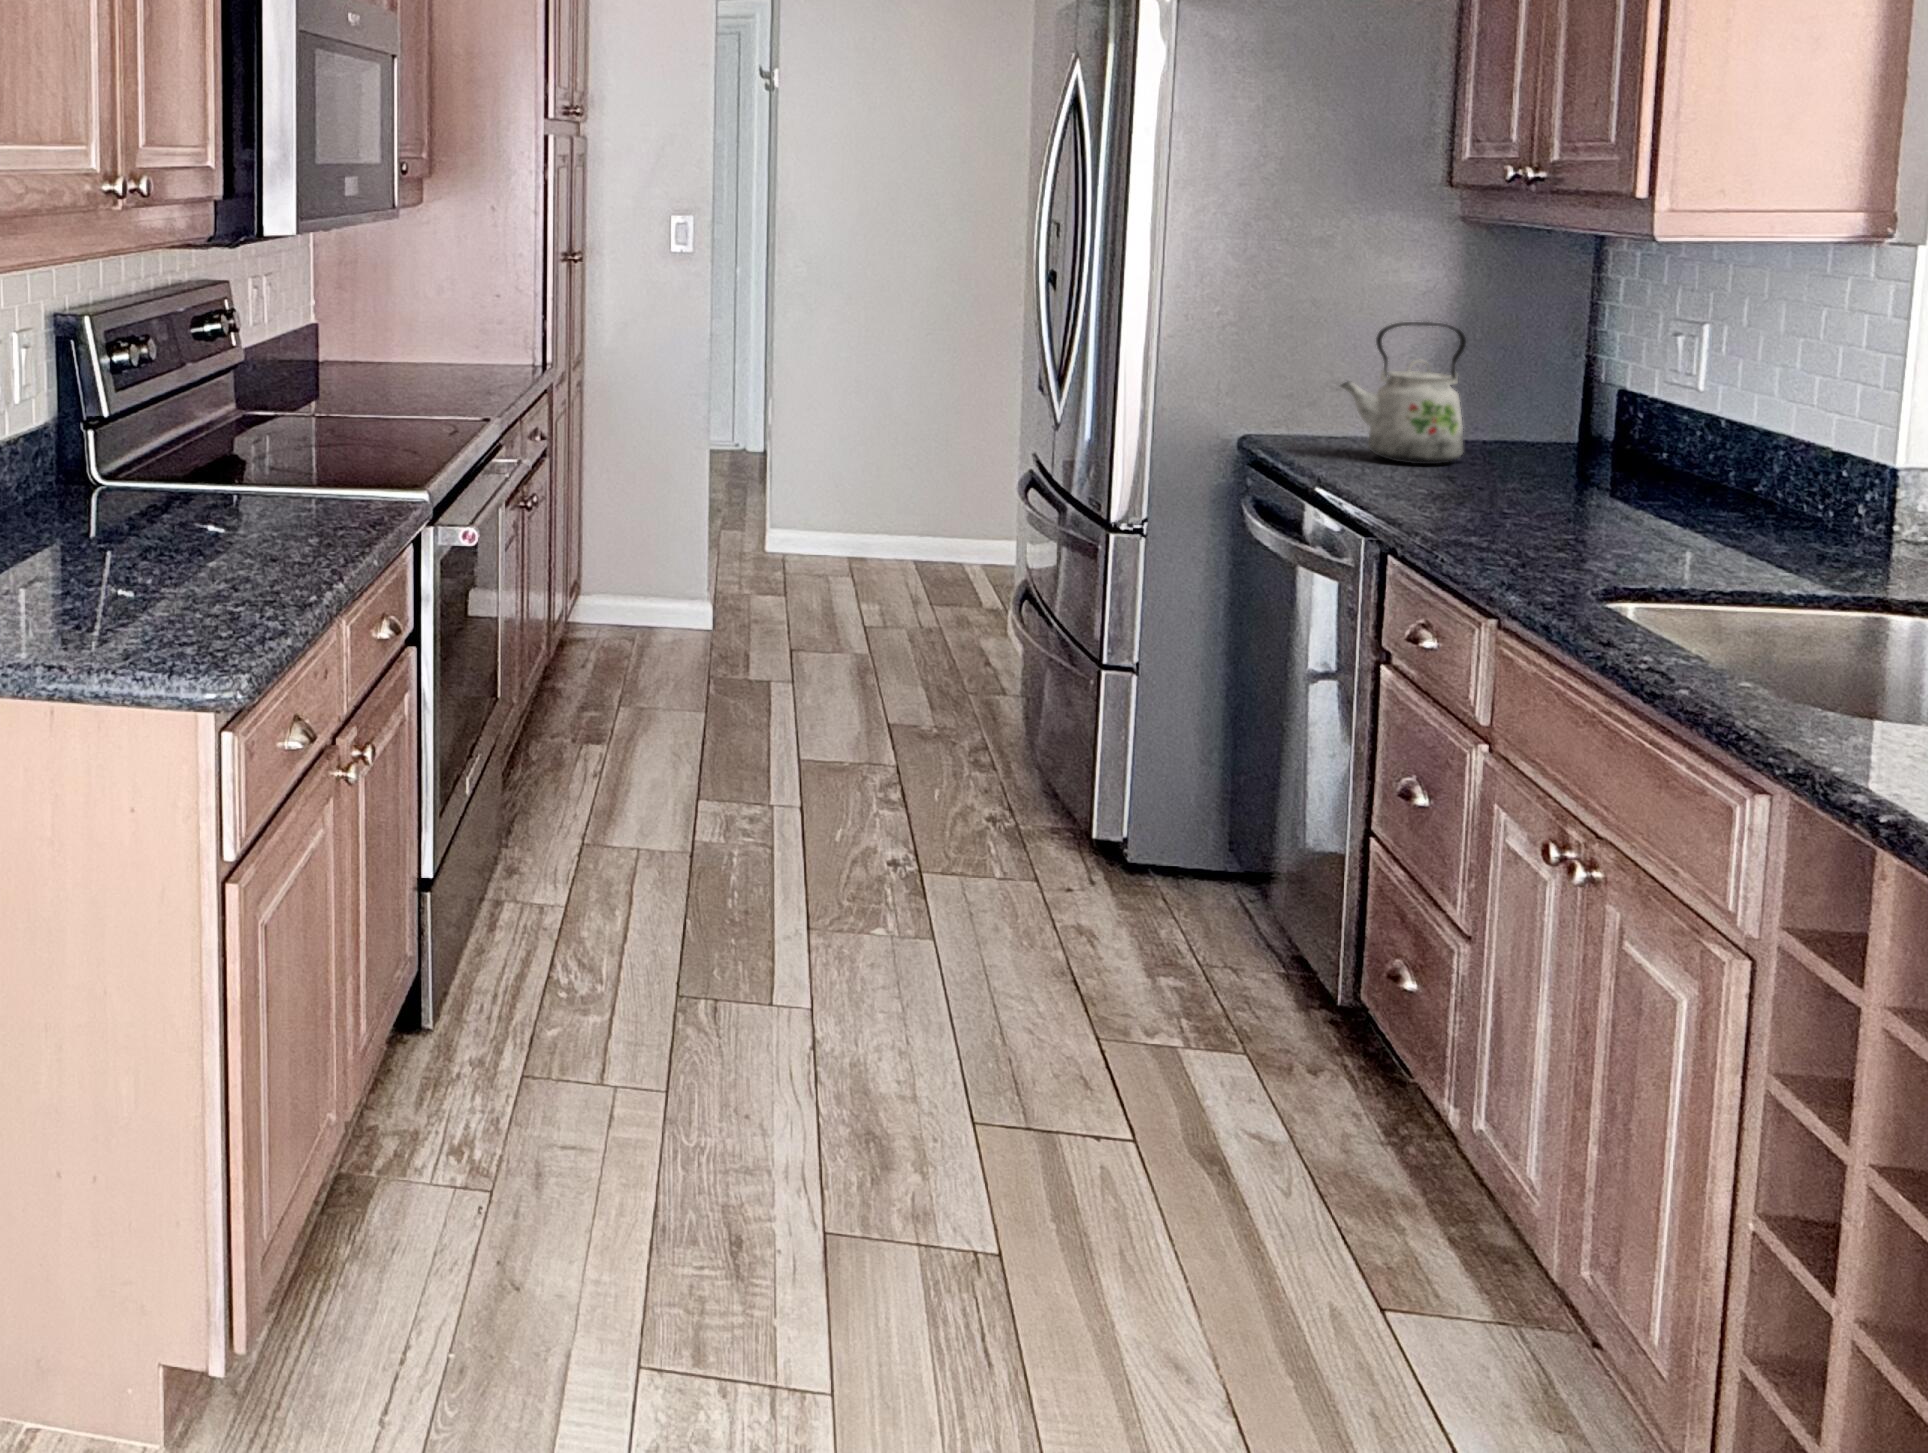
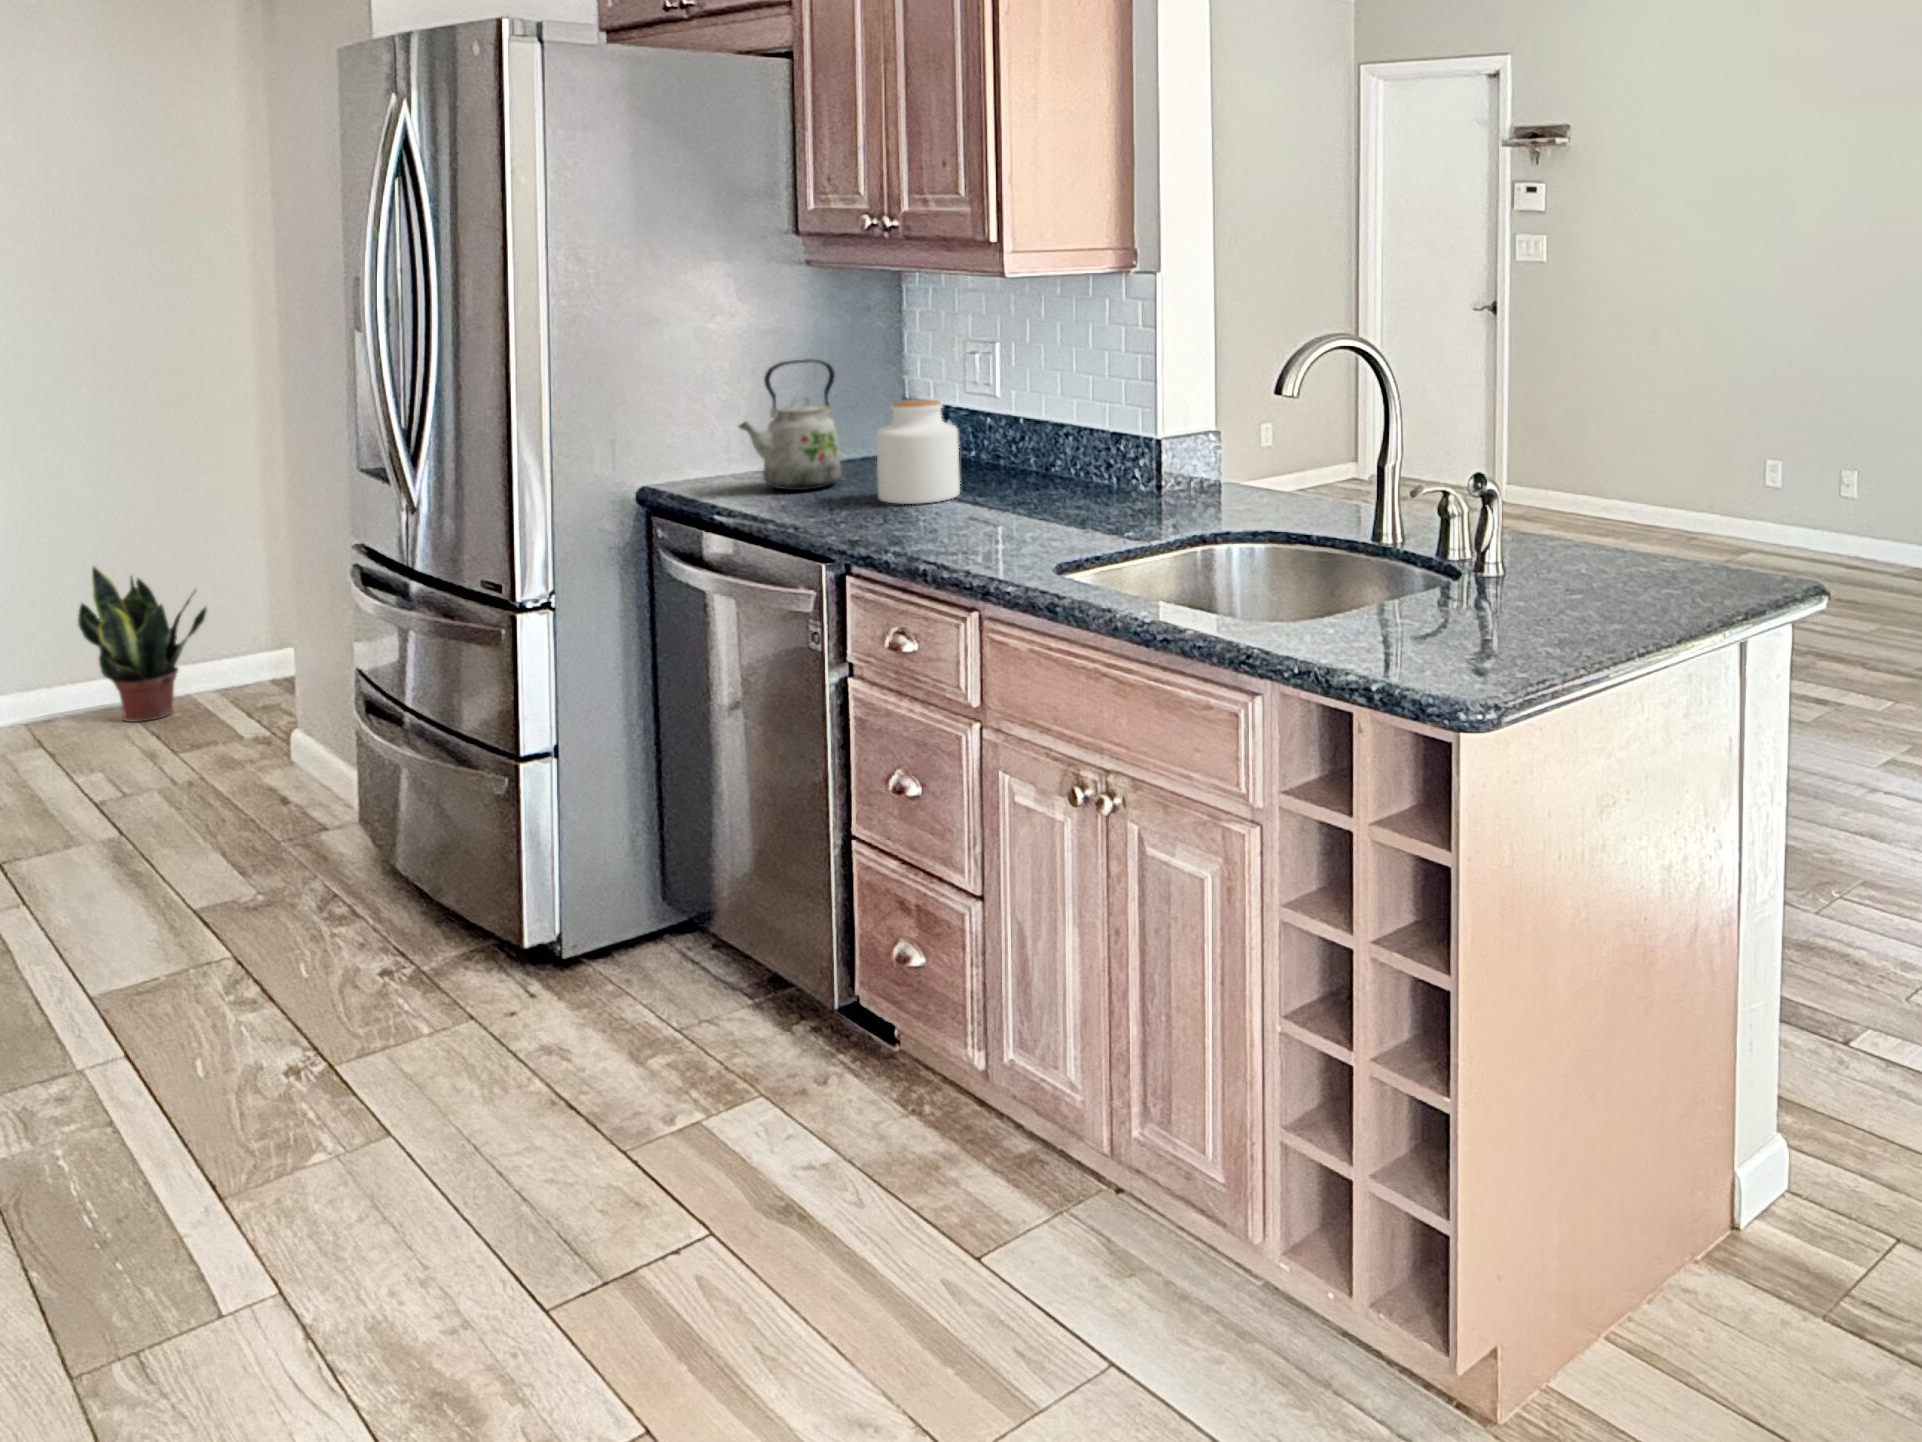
jar: none [1480,378,1594,499] -> present [877,400,960,504]
potted plant: none [893,446,979,578] -> present [78,567,207,722]

